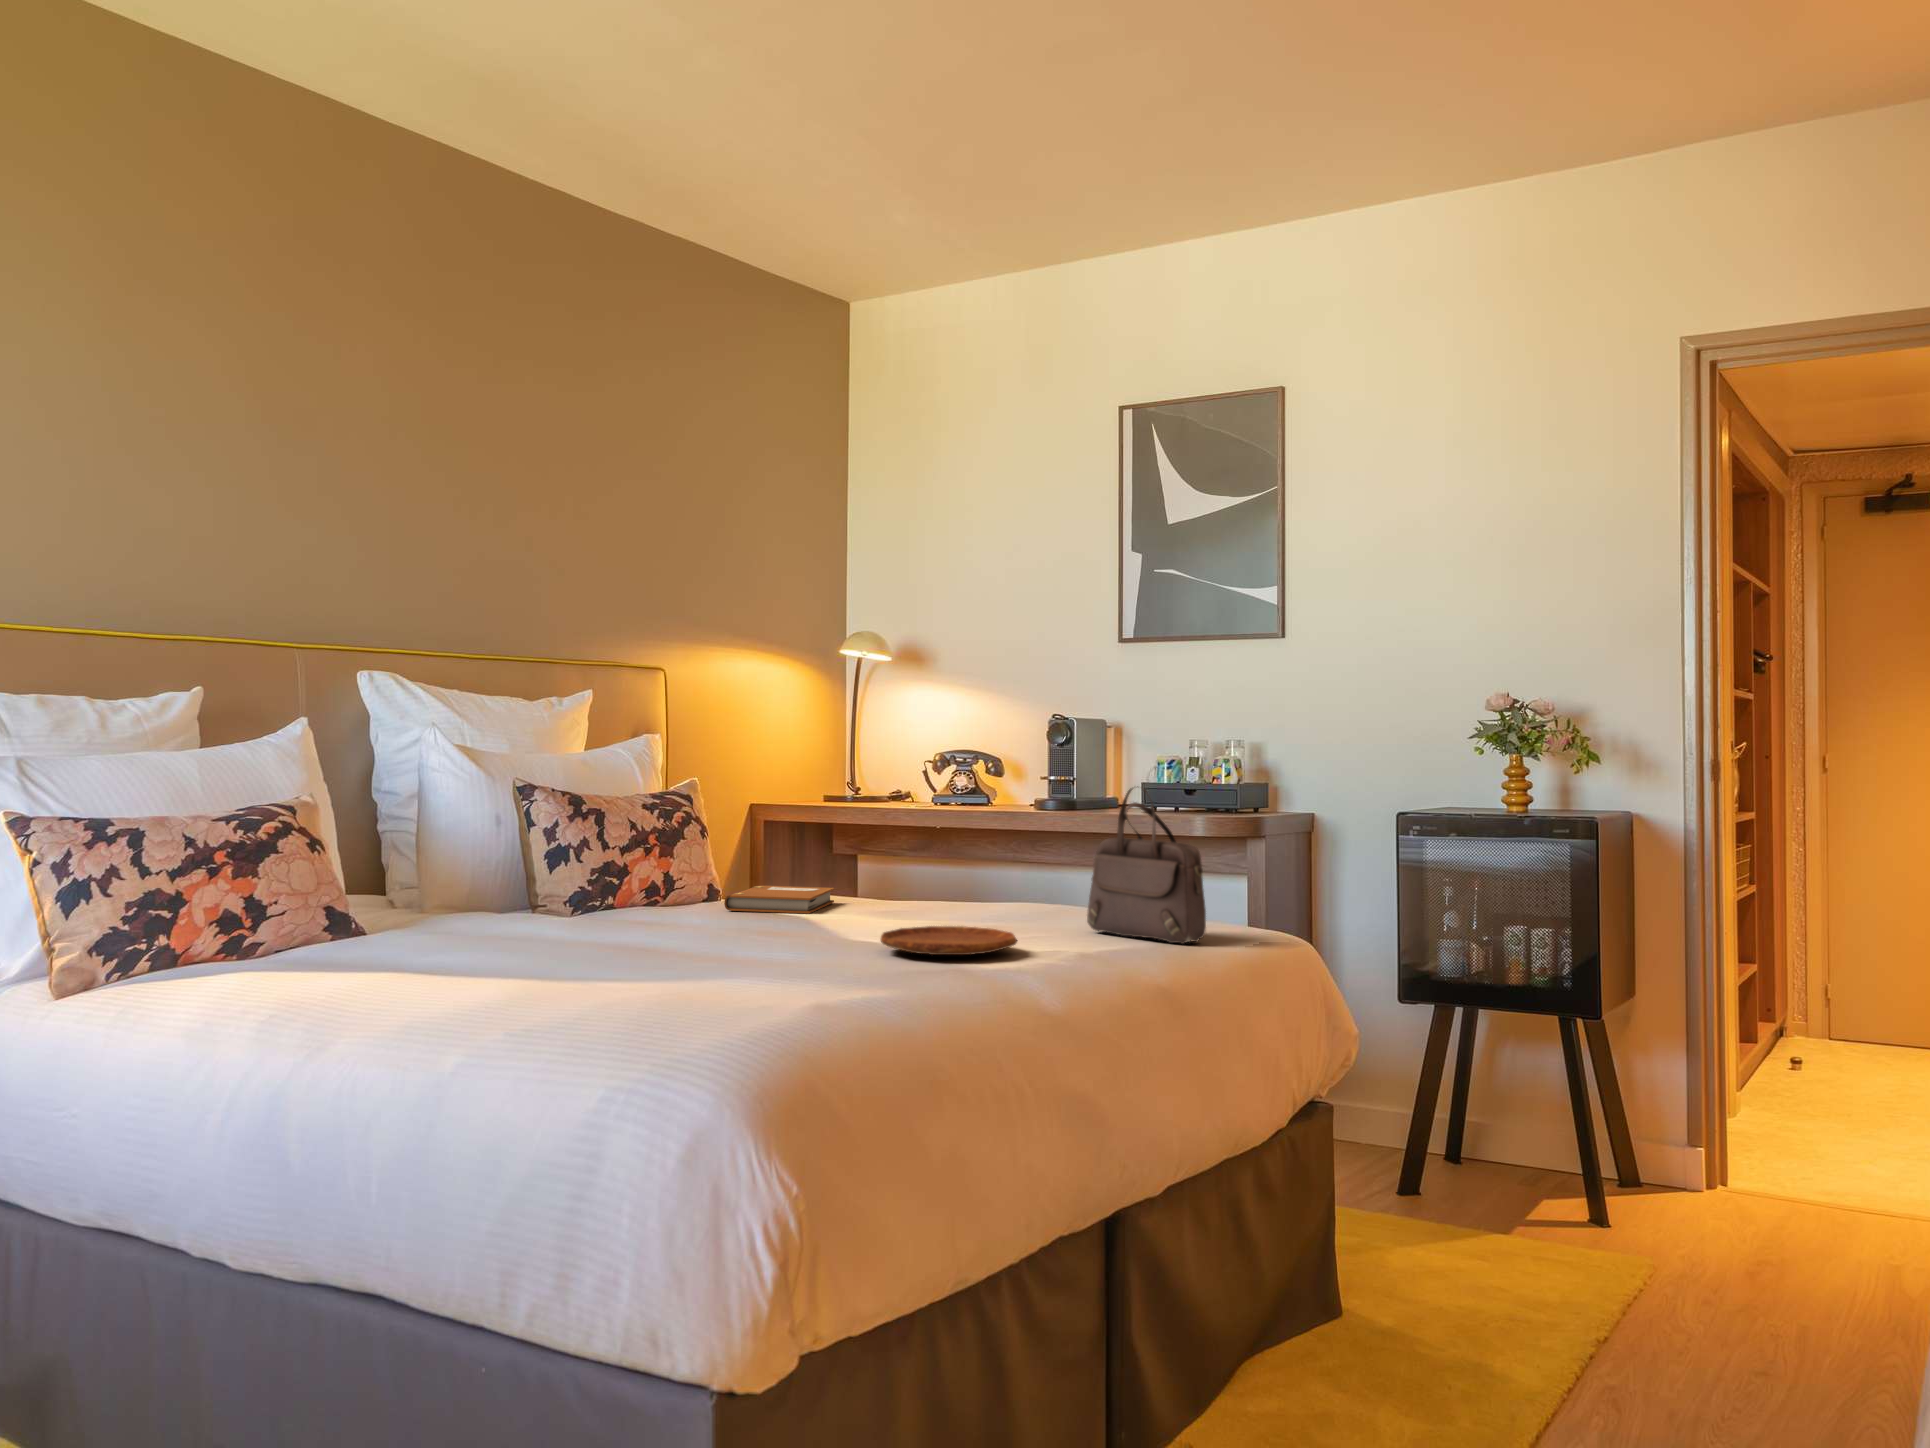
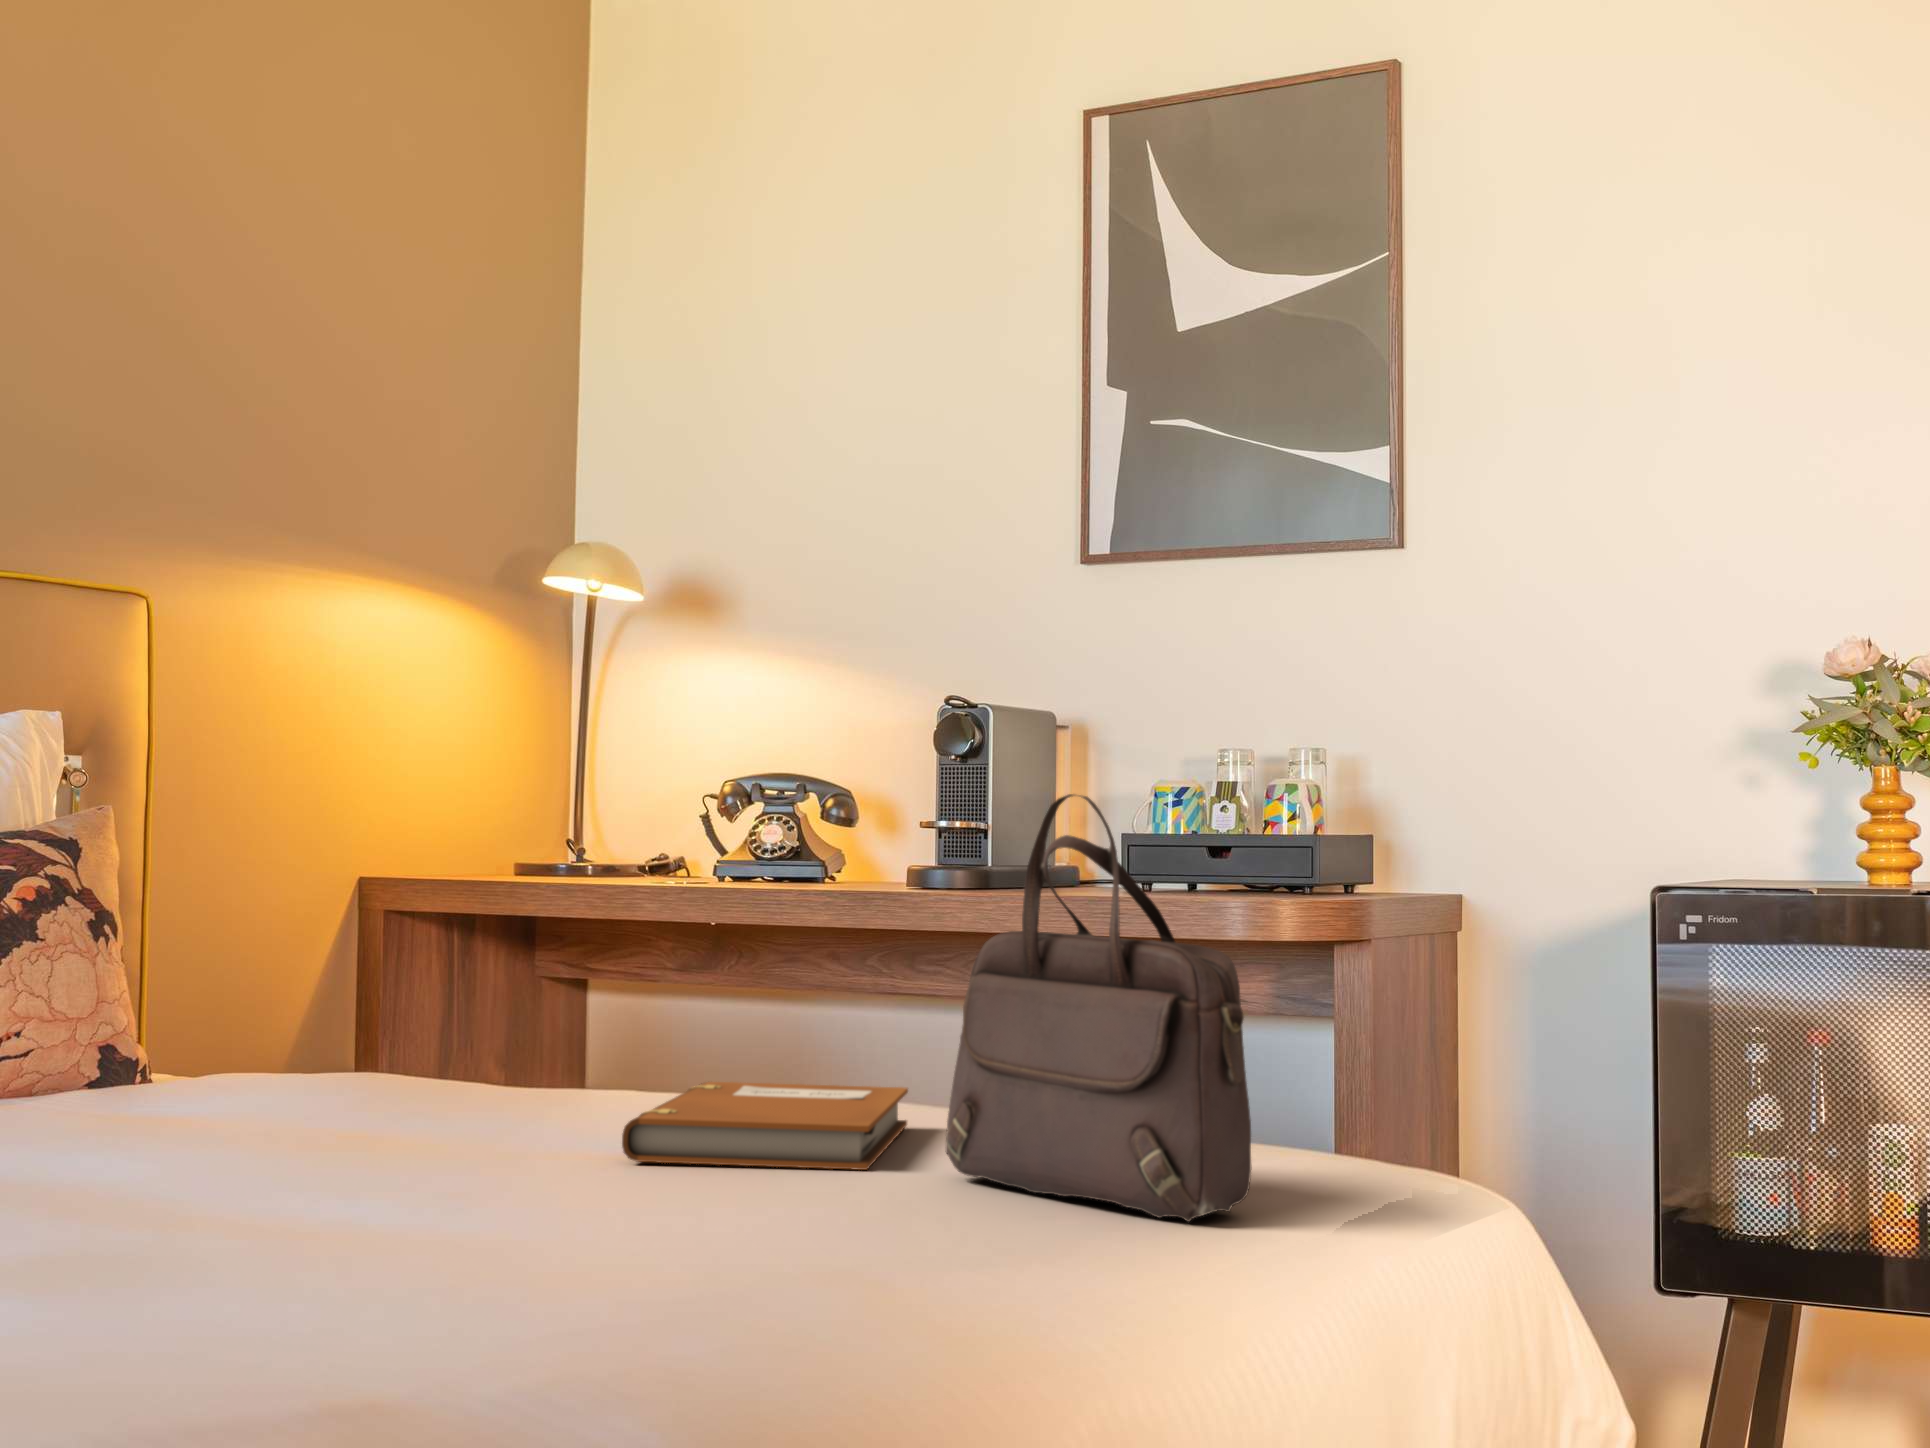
notebook: present [724,886,834,913] -> present [622,1082,908,1170]
tray: present [881,926,1018,955] -> none [265,1179,702,1289]

